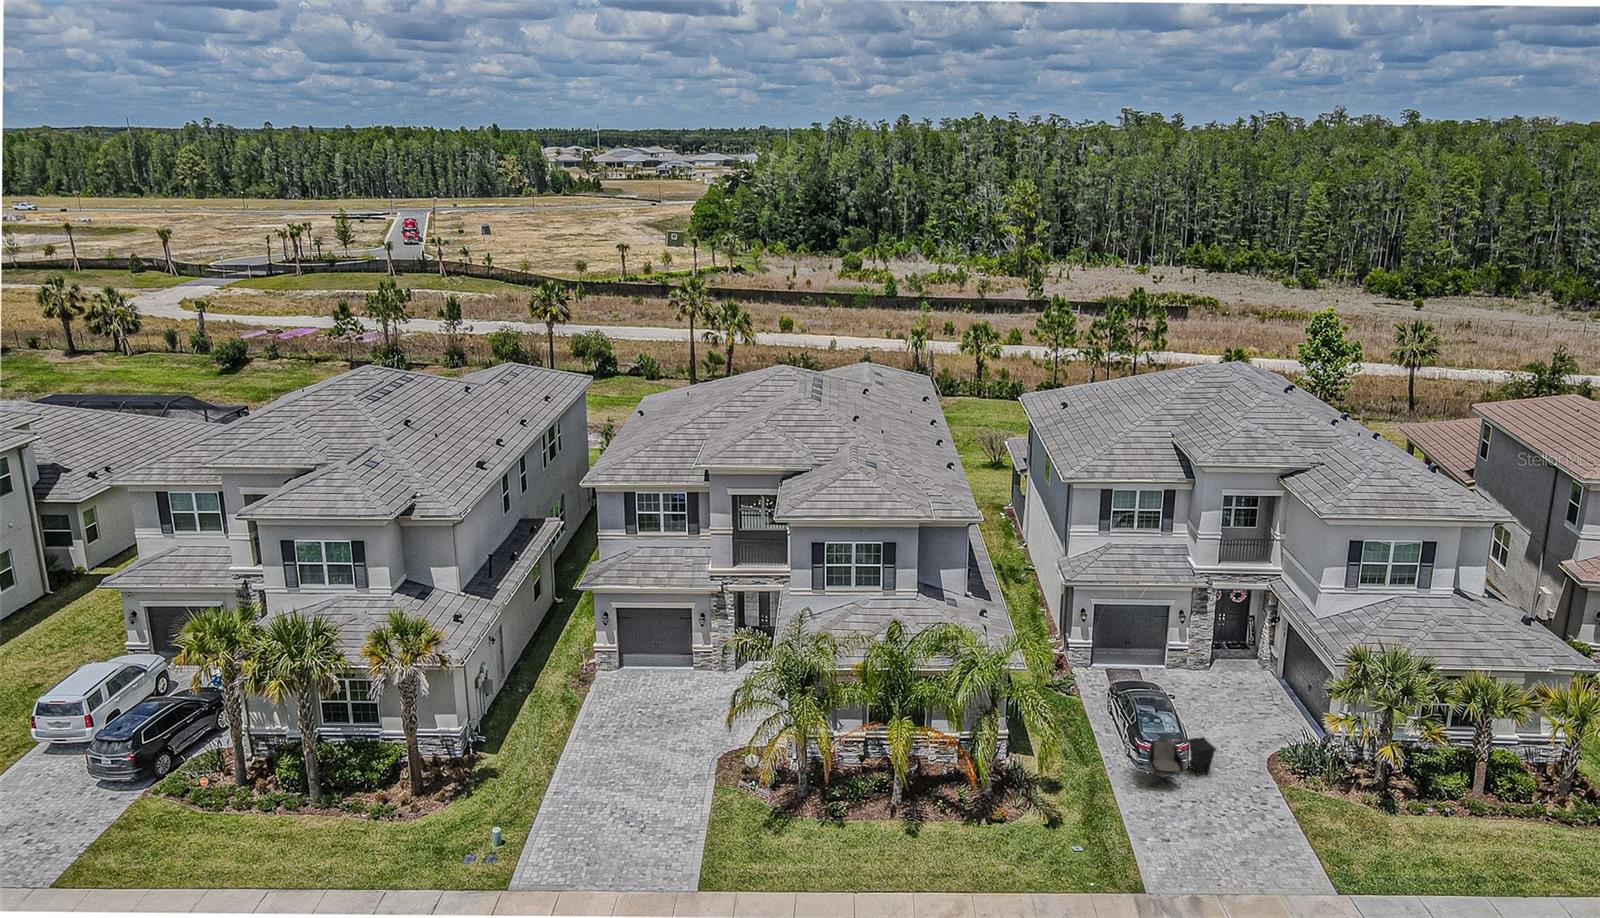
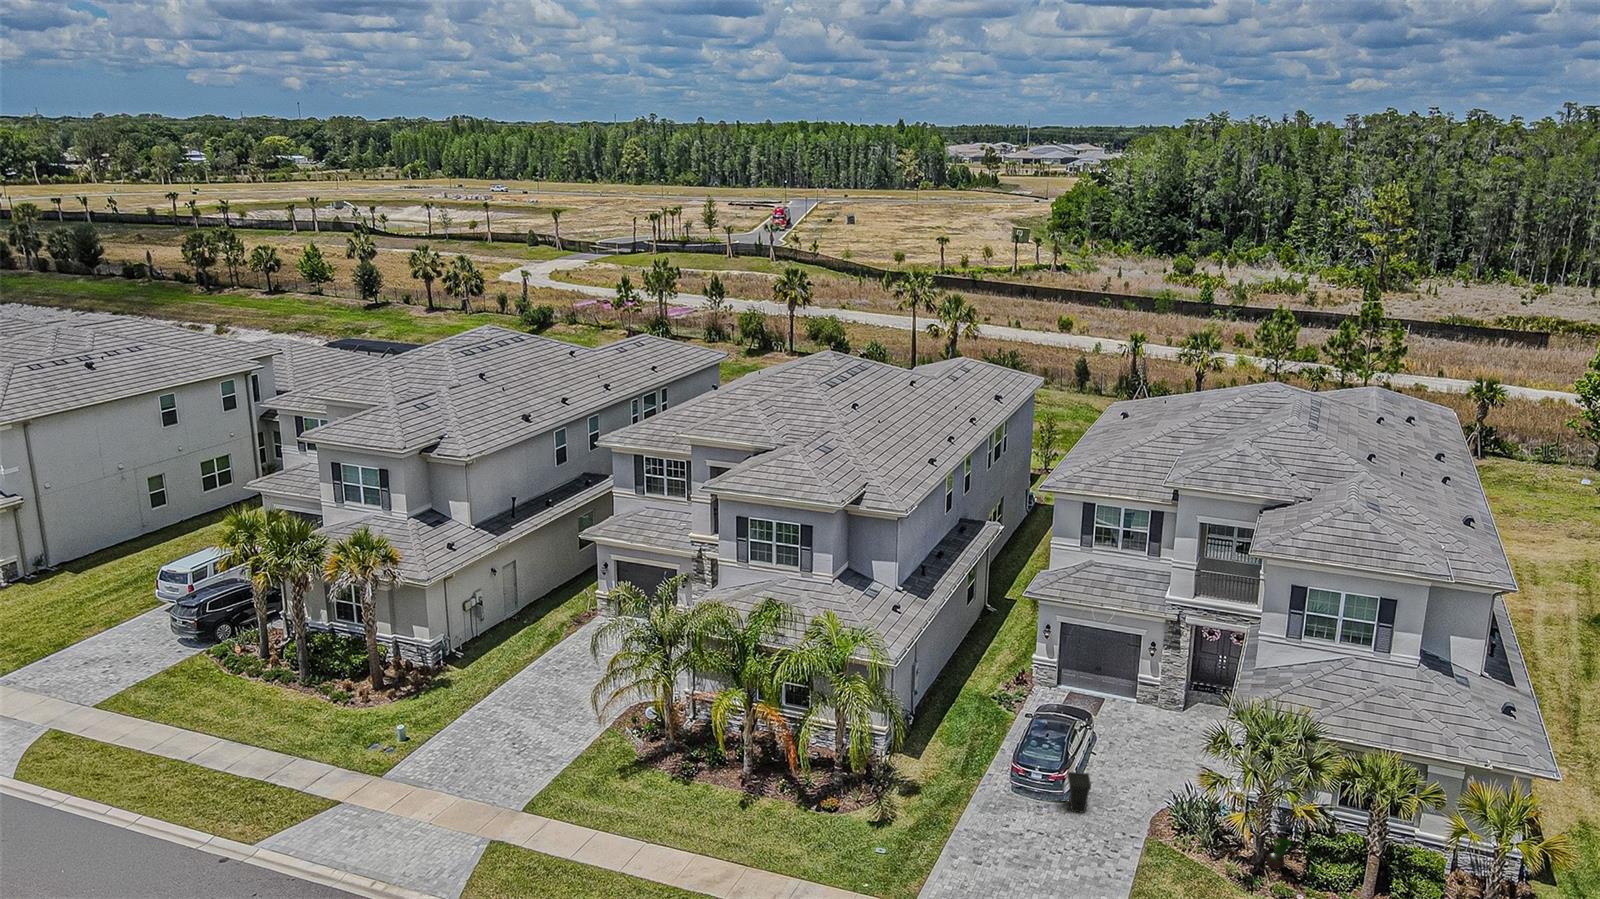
lounge chair: present [1148,739,1185,786] -> none [1010,765,1048,820]
potted tree: none [1378,759,1402,789] -> present [1266,839,1291,870]

